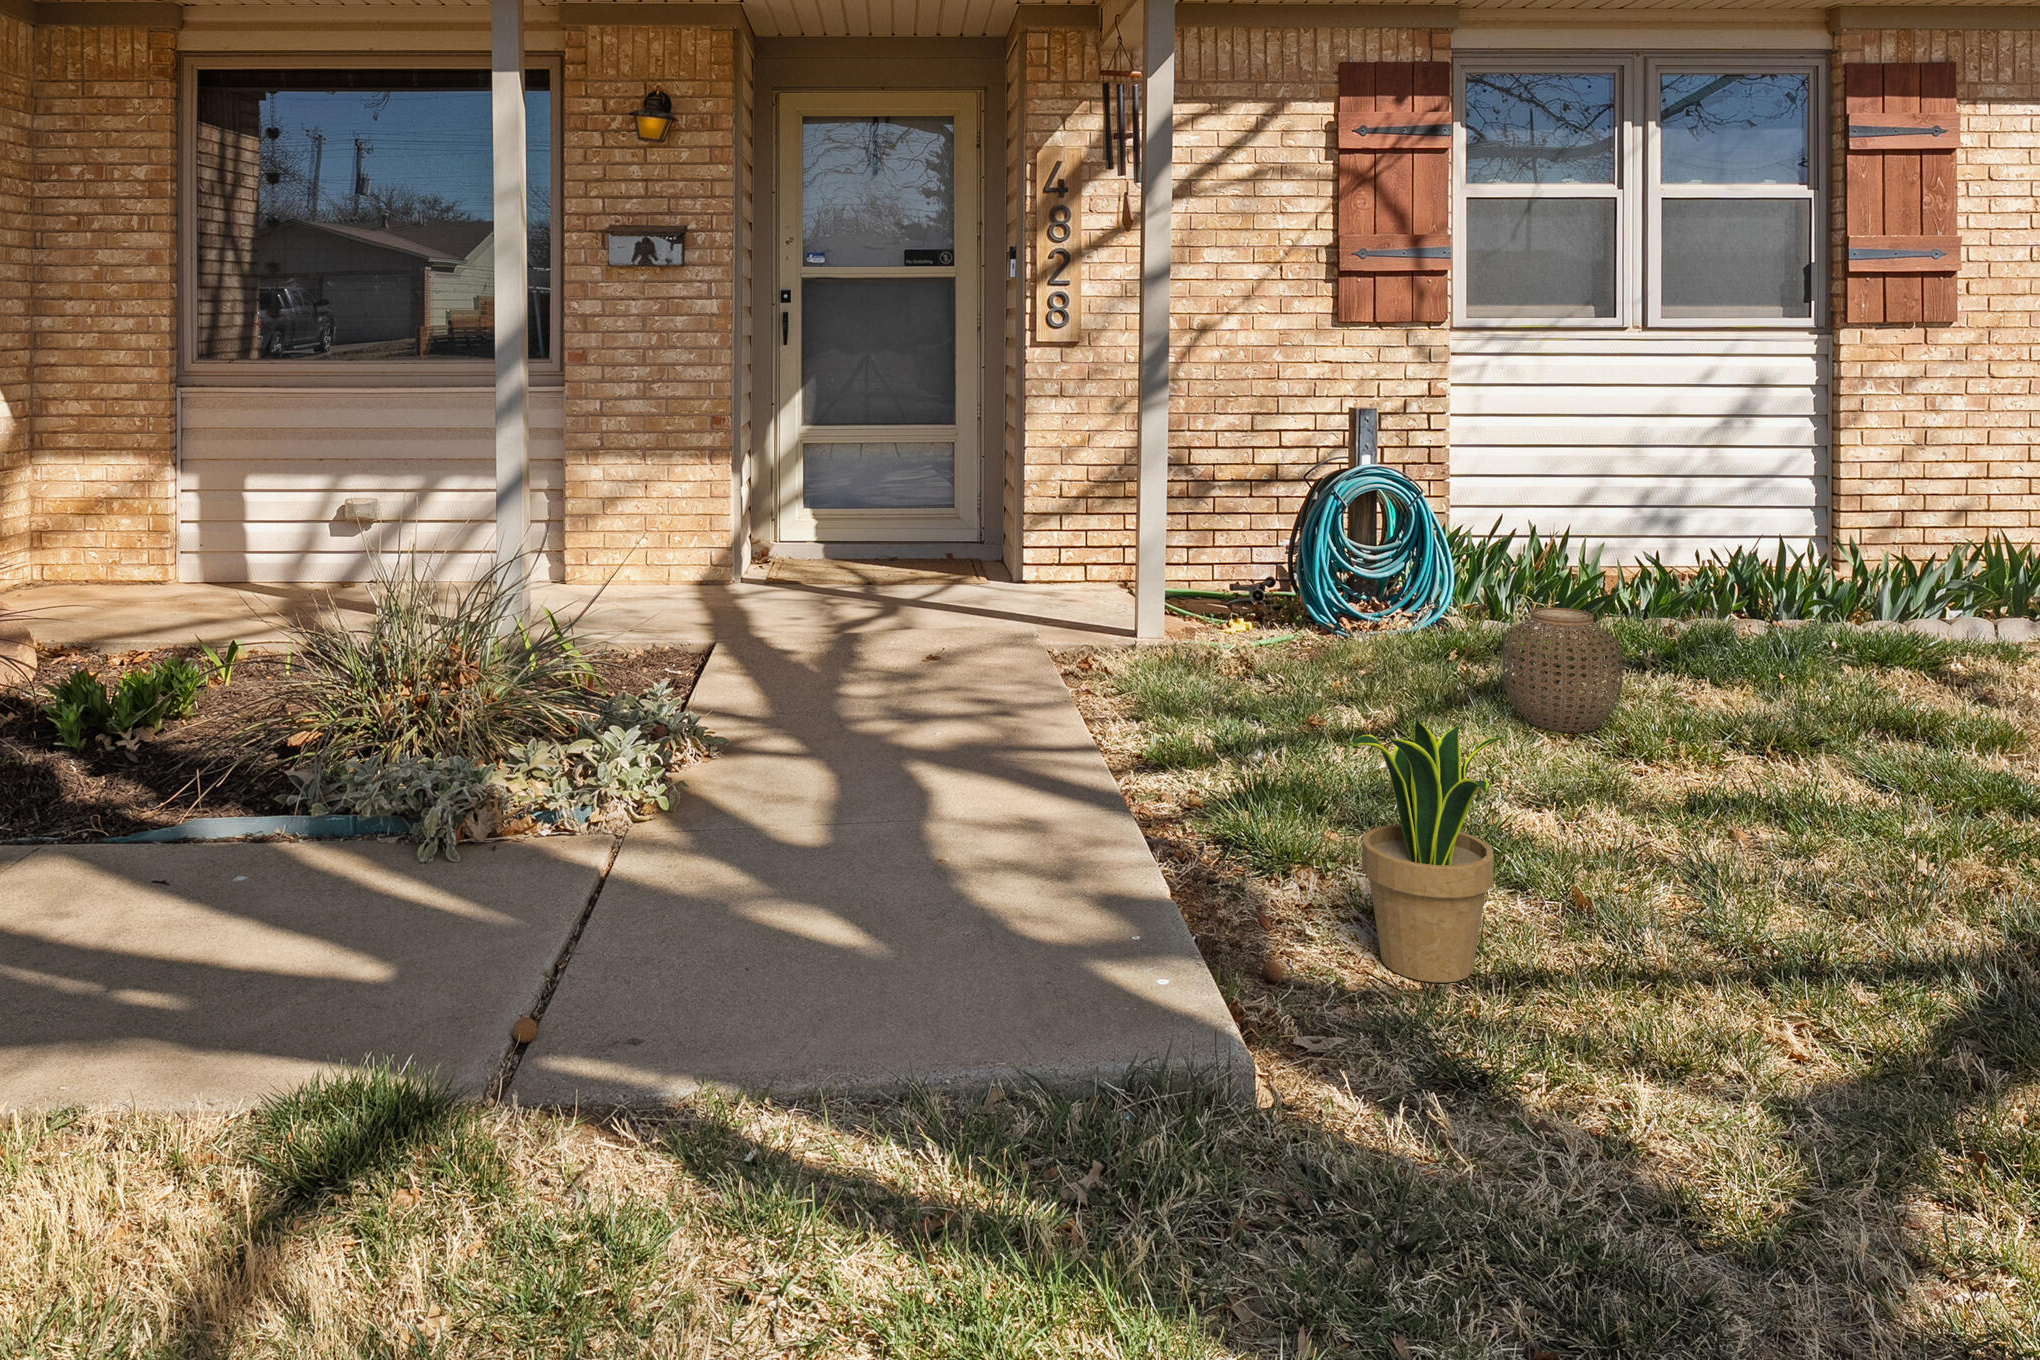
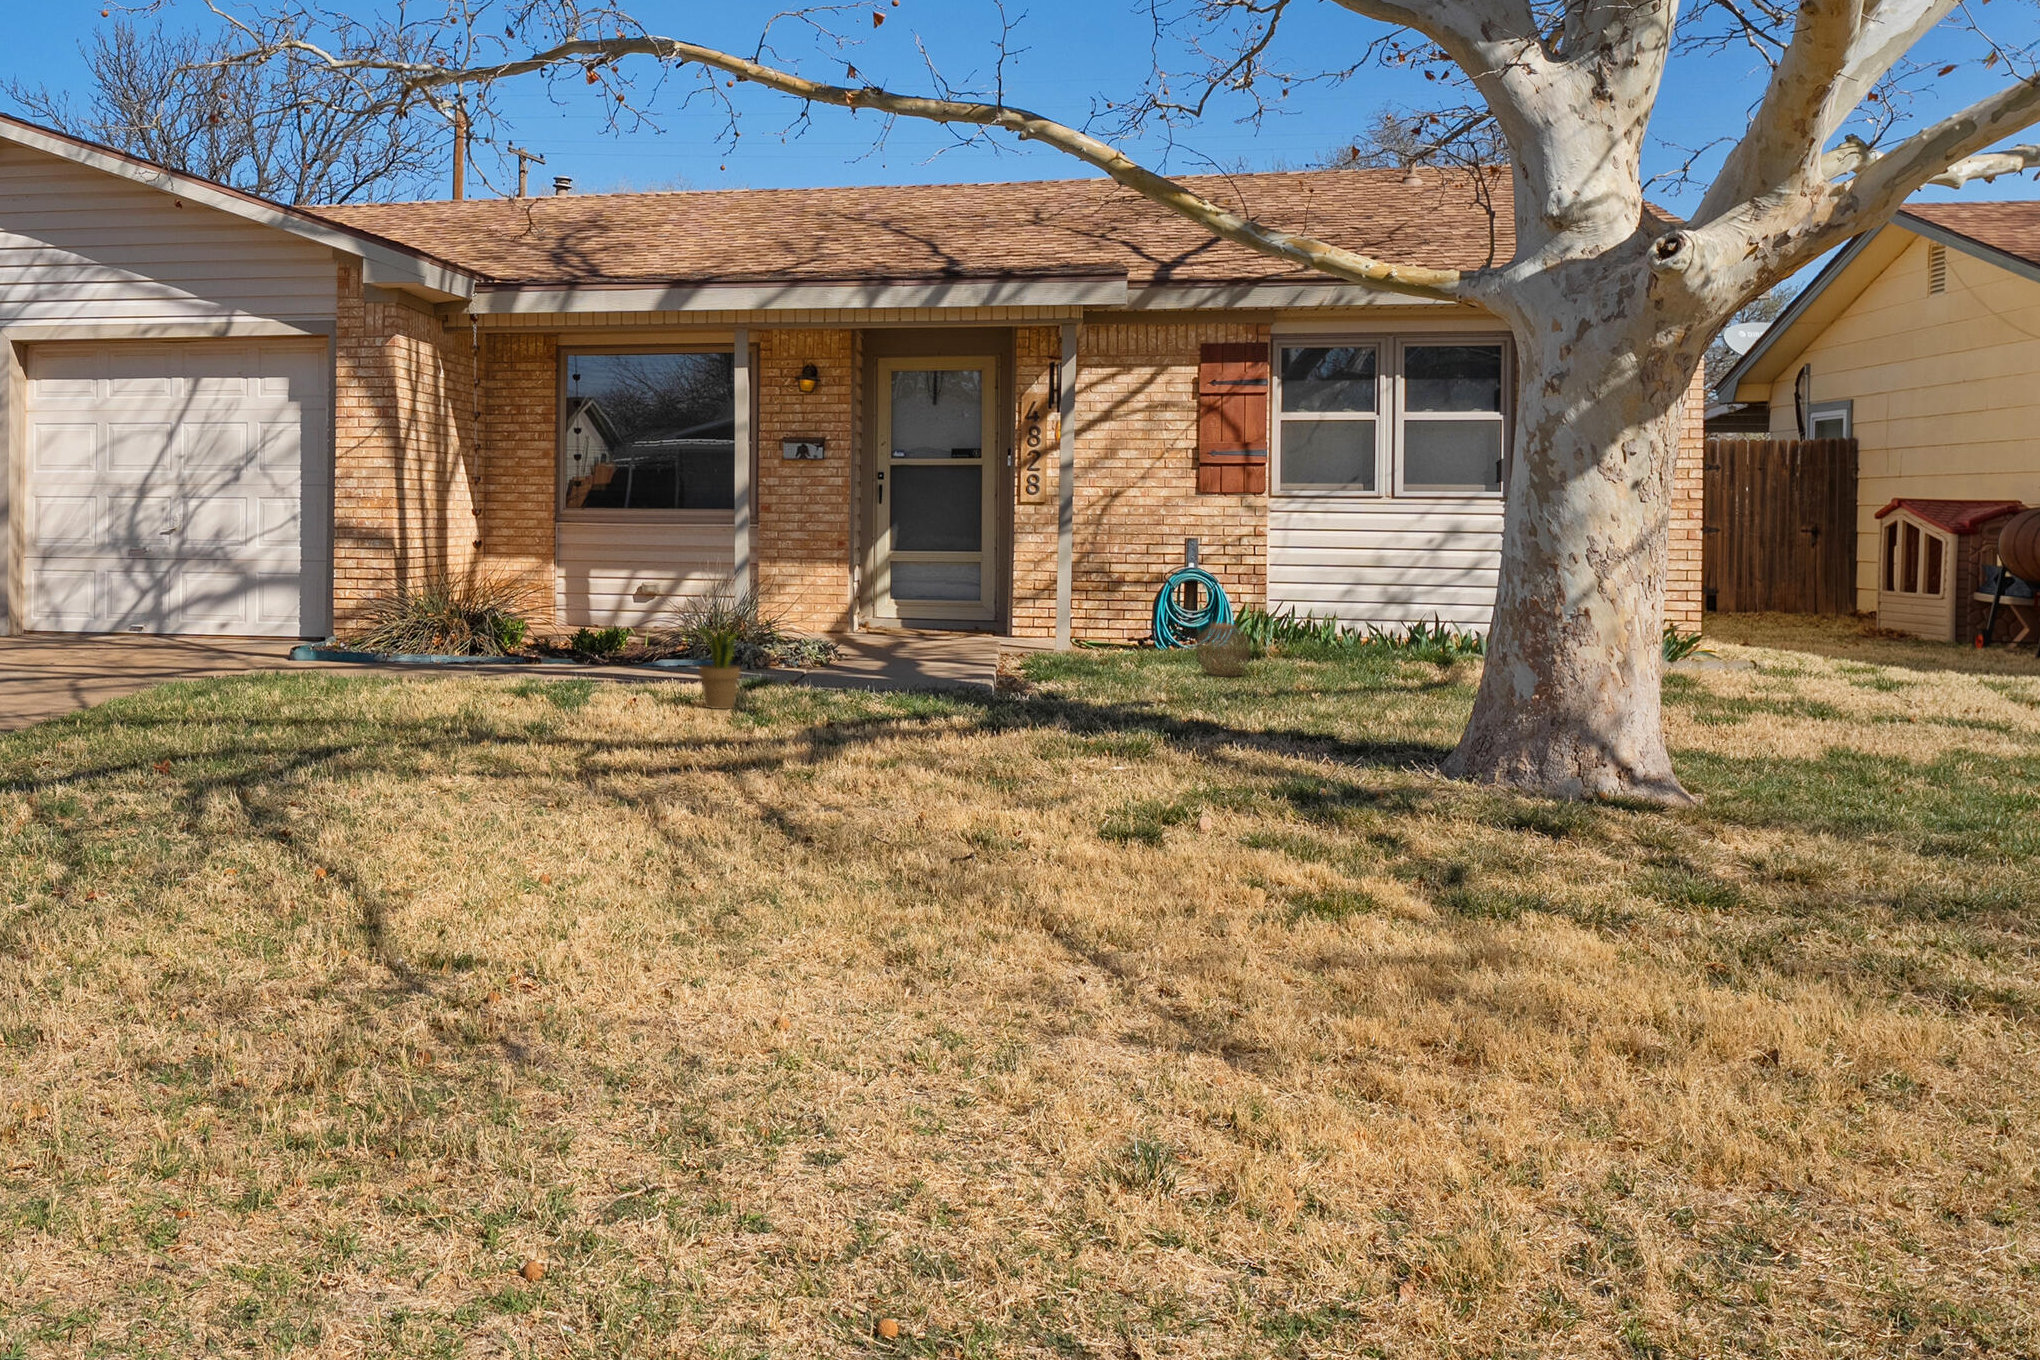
potted plant: present [1349,719,1503,983] -> present [695,627,740,709]

